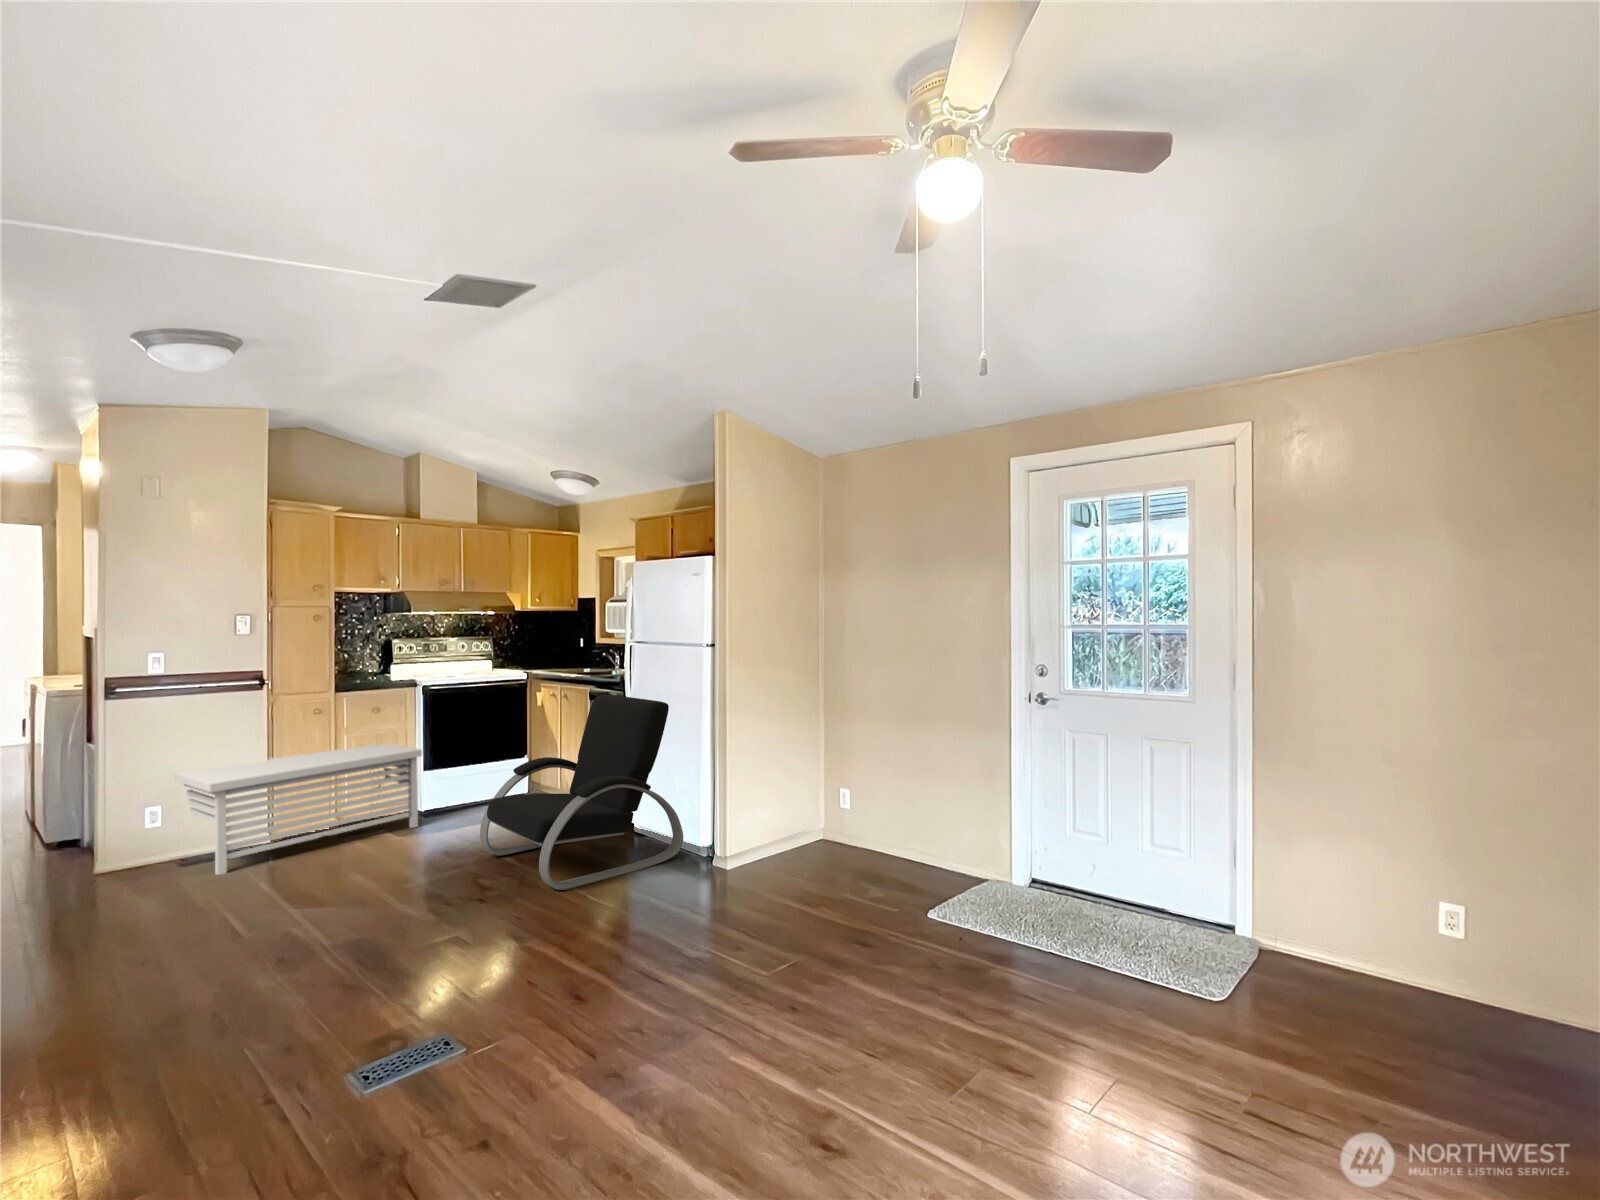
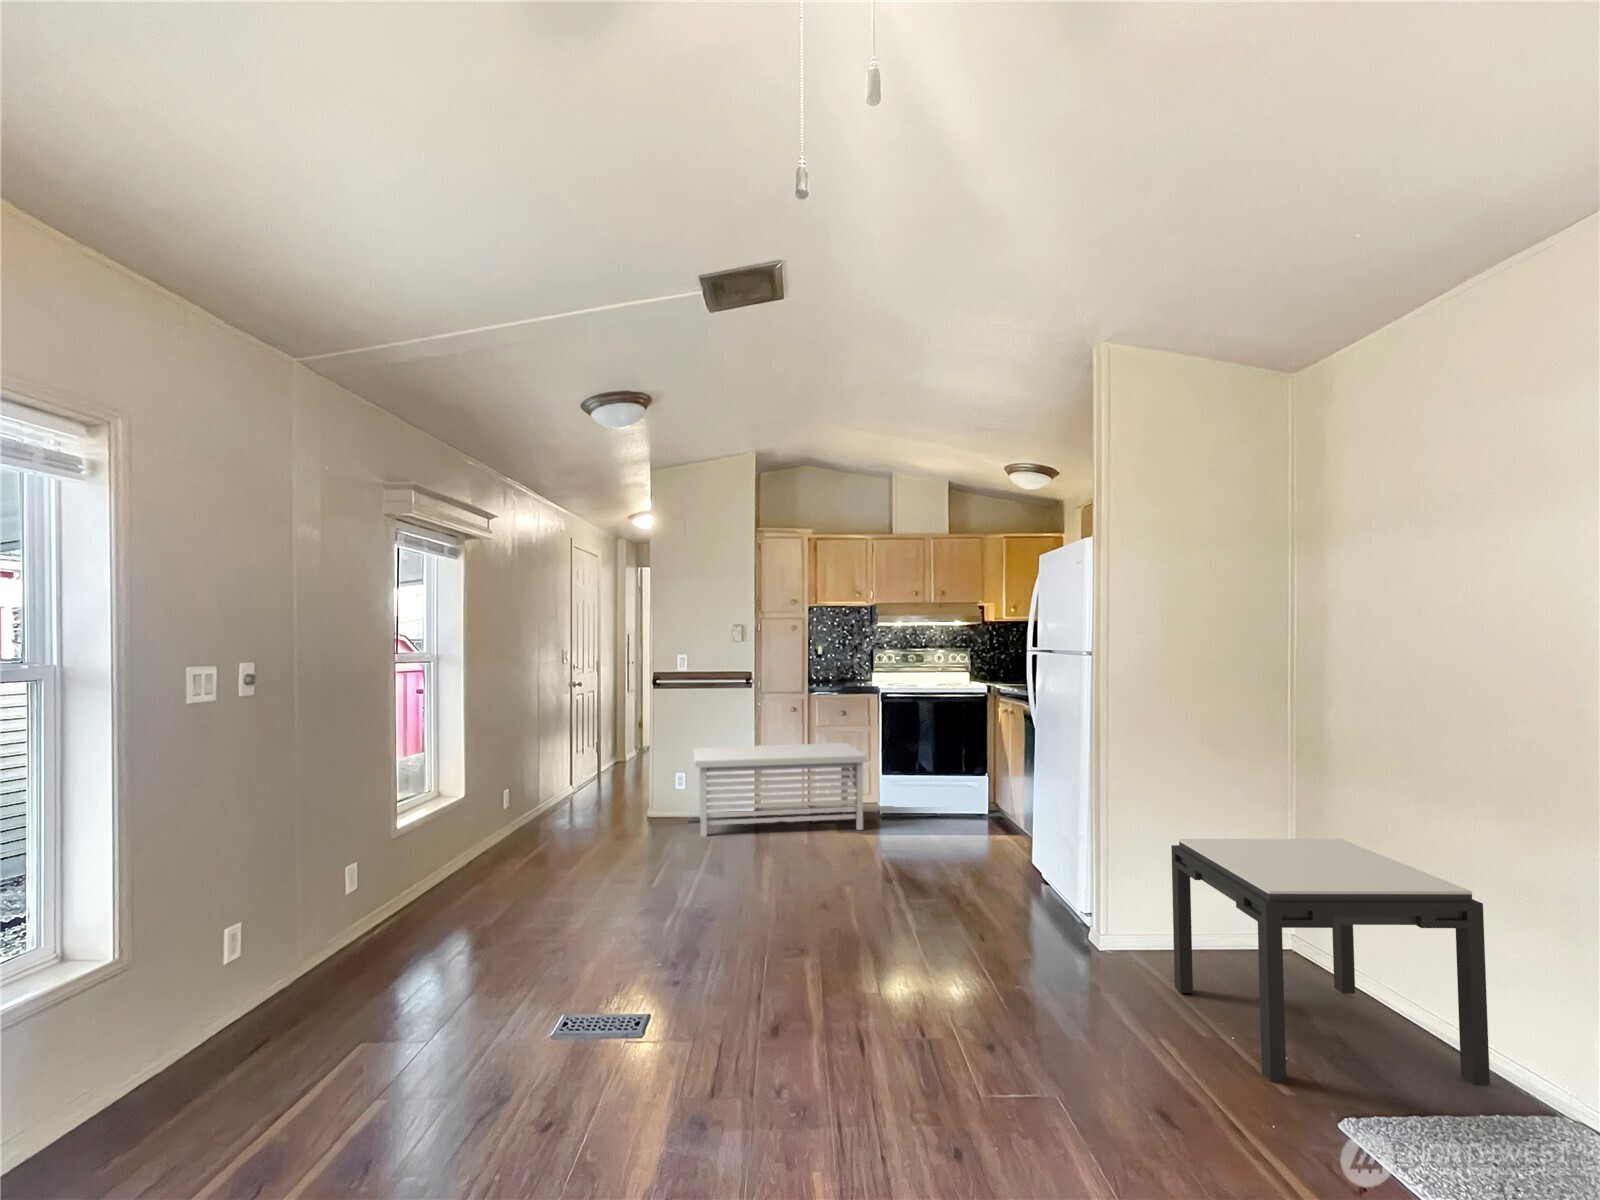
armchair: present [480,695,683,890] -> none [873,721,1066,940]
side table: none [769,743,931,888] -> present [1171,839,1490,1085]

